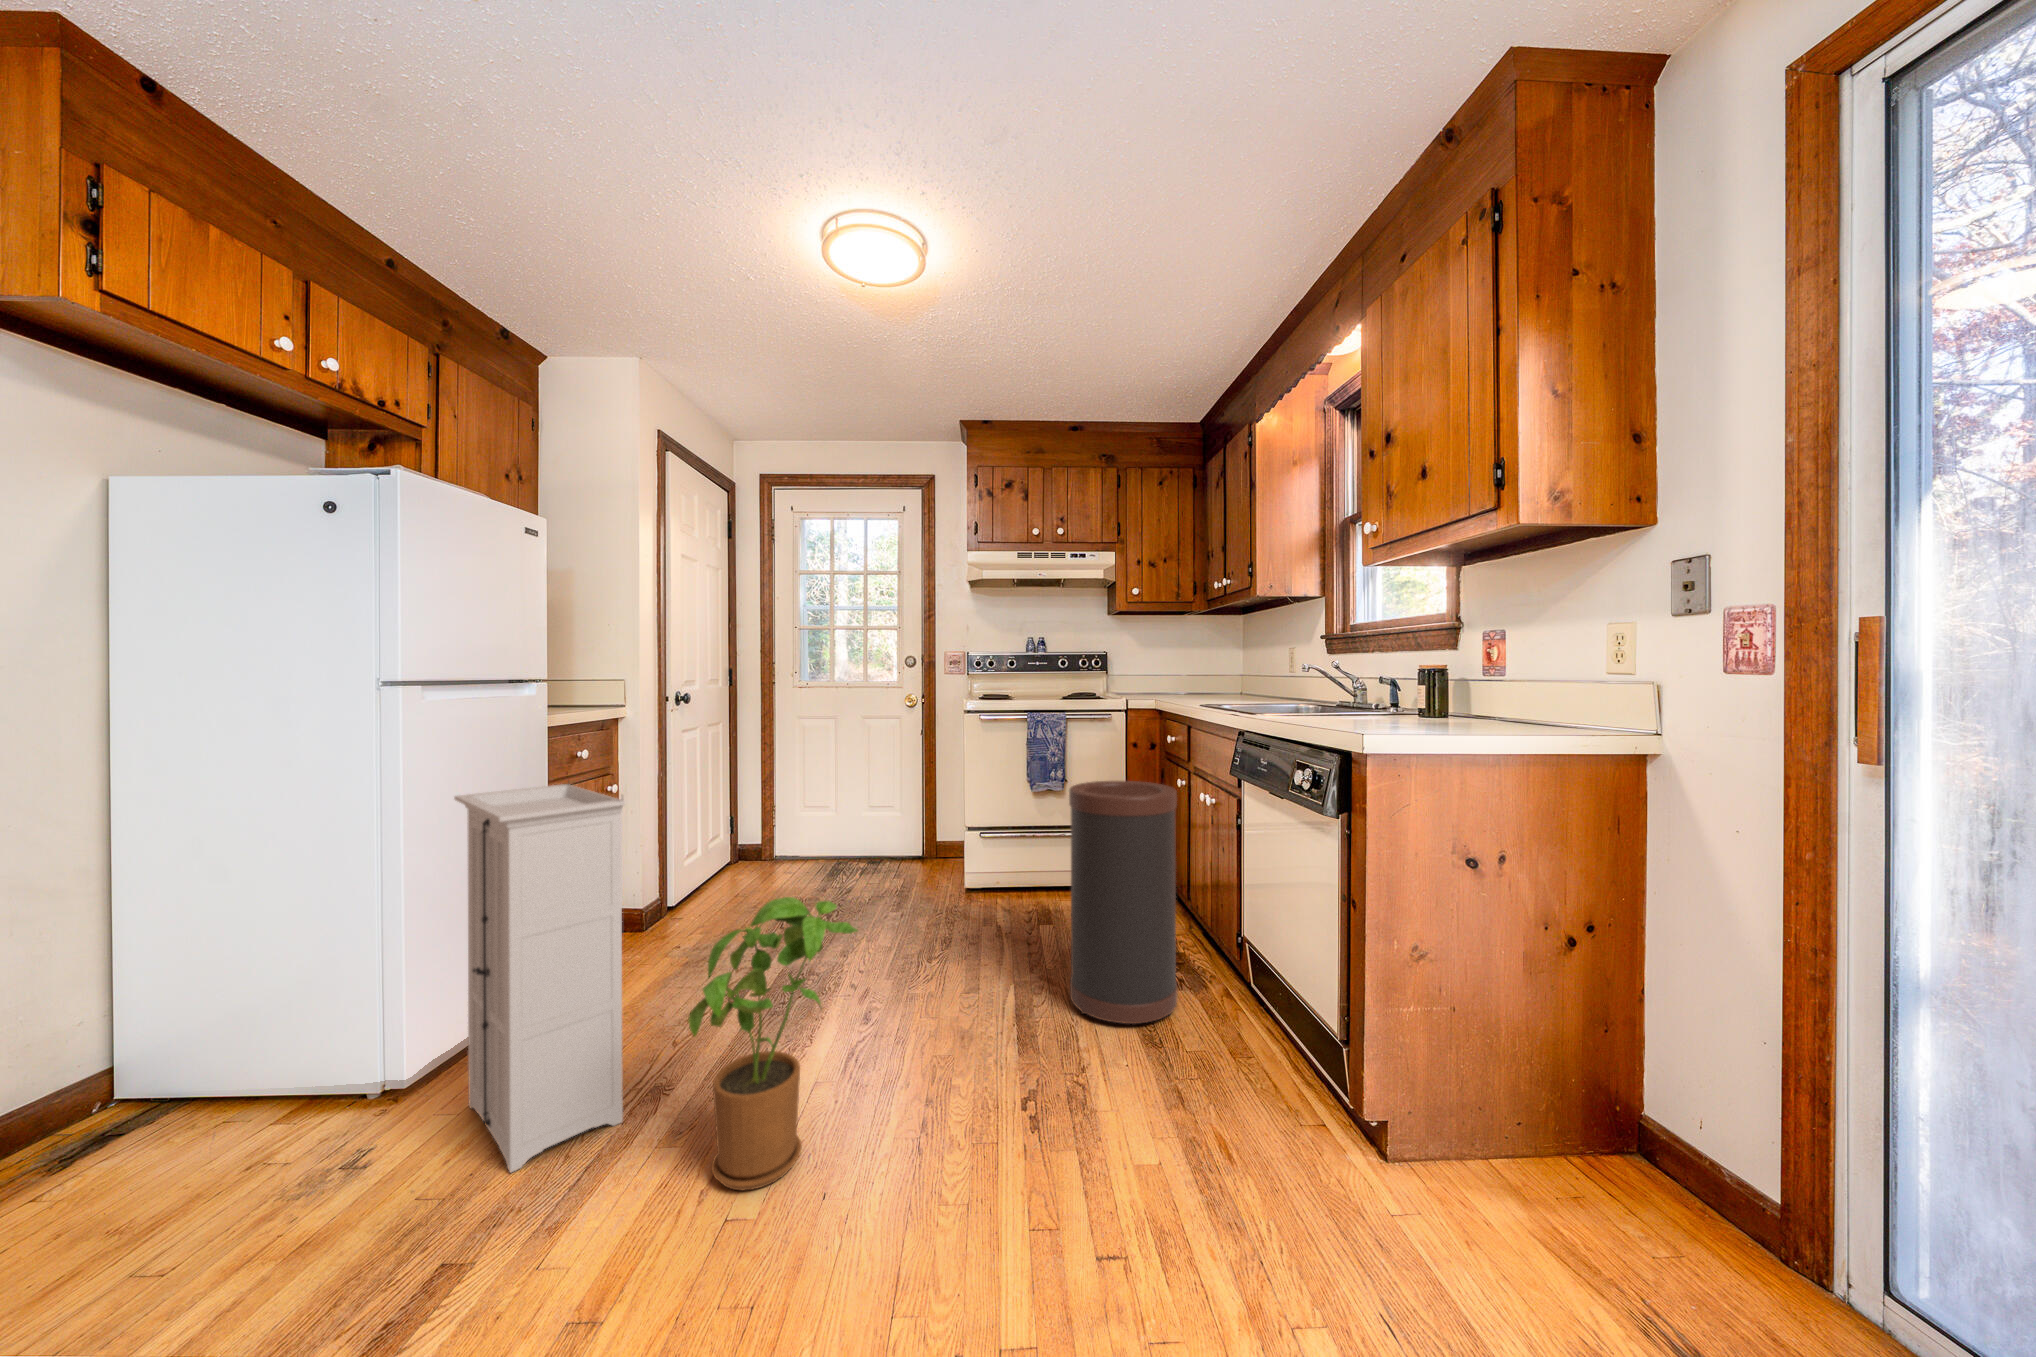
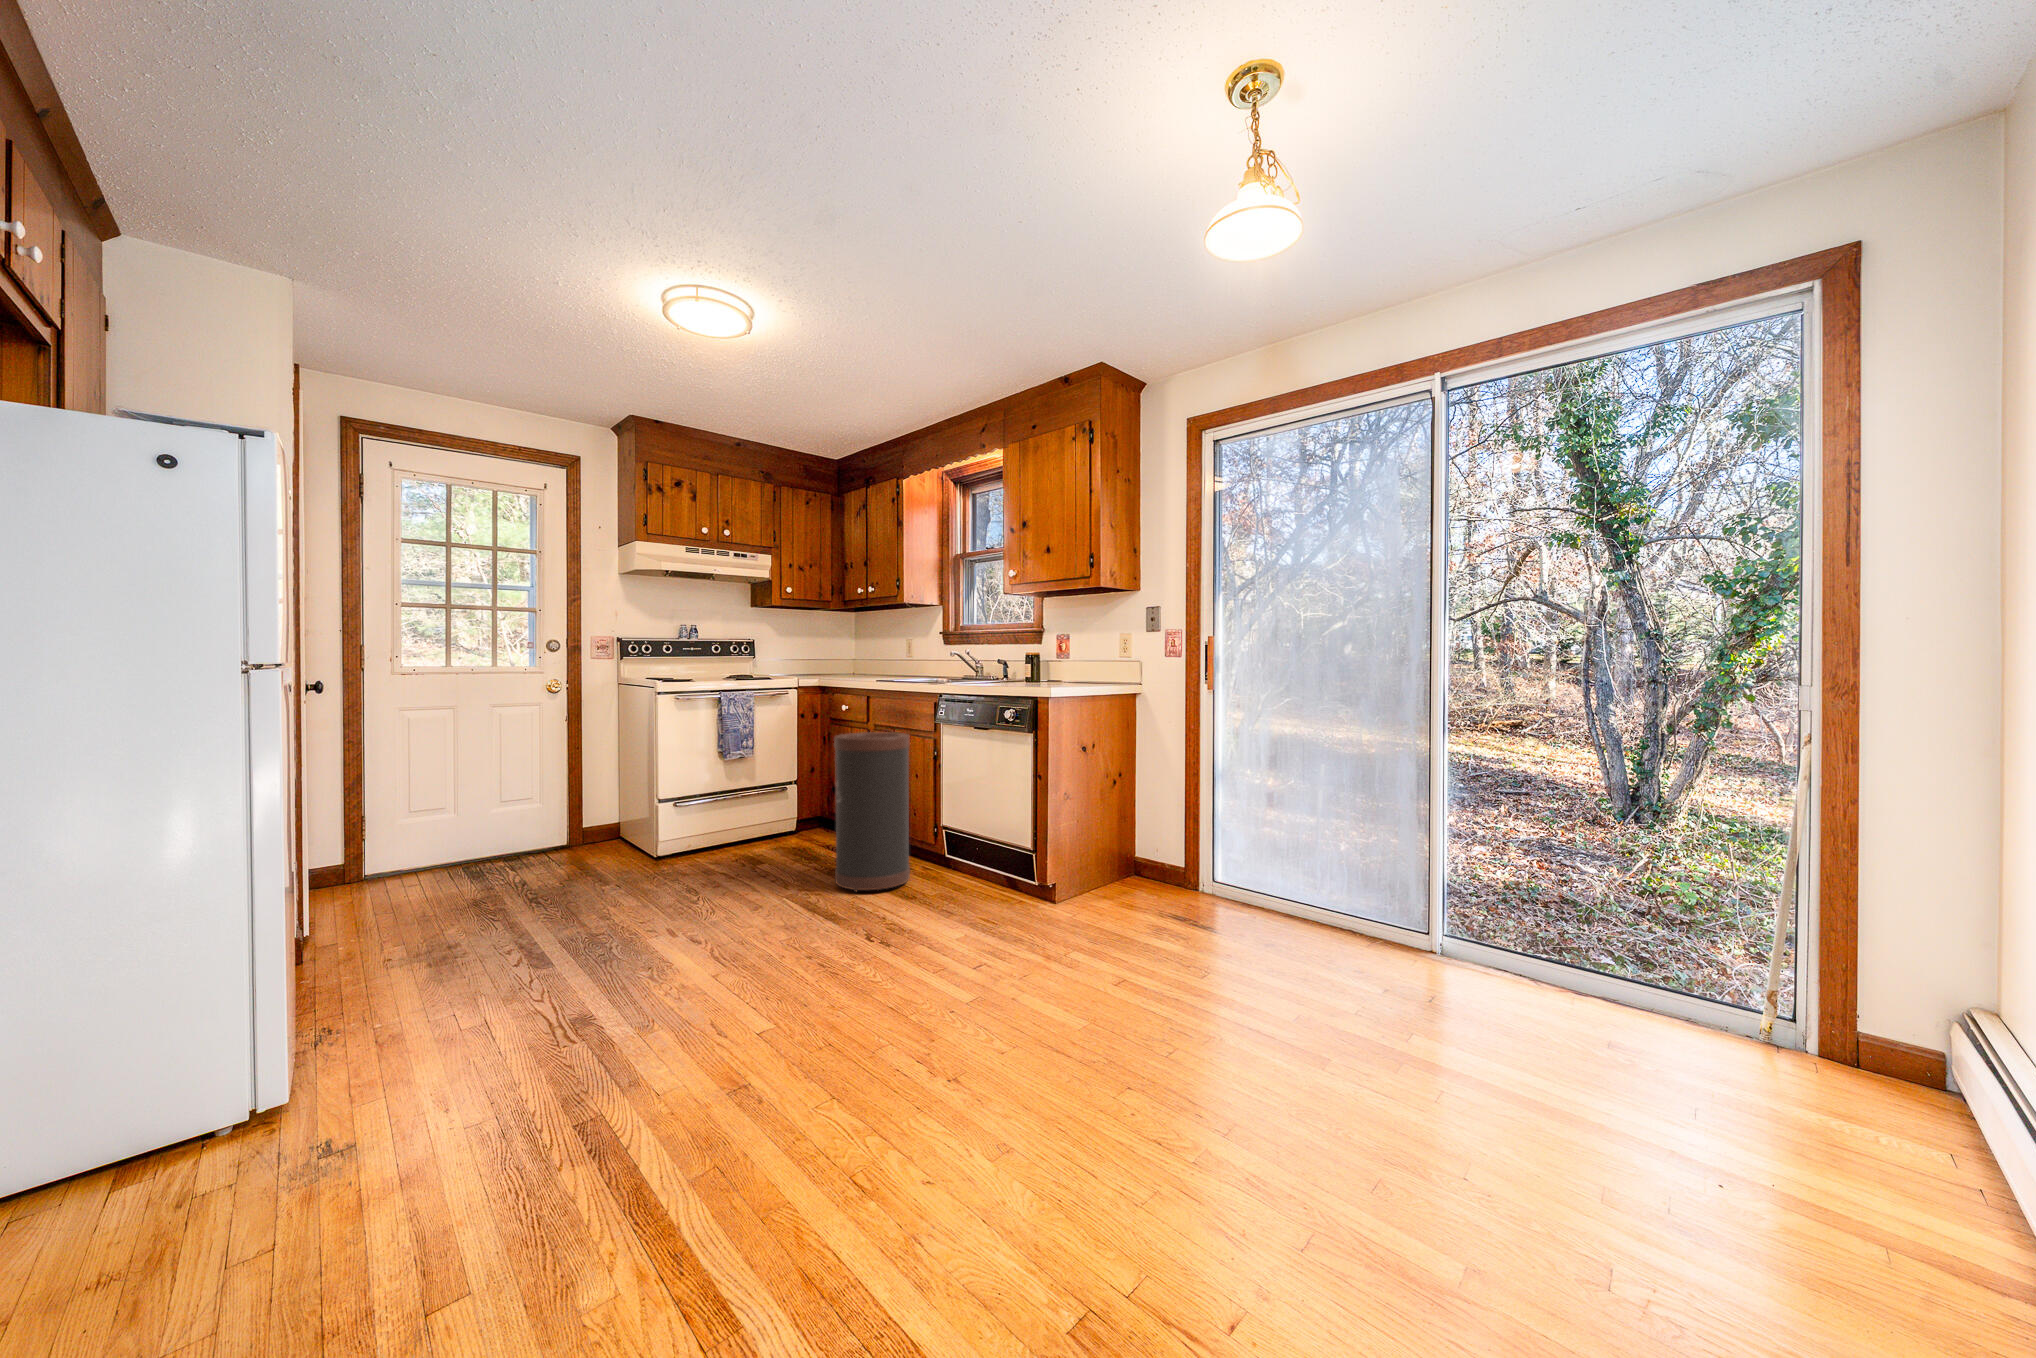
storage cabinet: present [454,784,625,1172] -> none [389,748,602,1060]
house plant: present [688,897,858,1190] -> none [696,803,809,1004]

